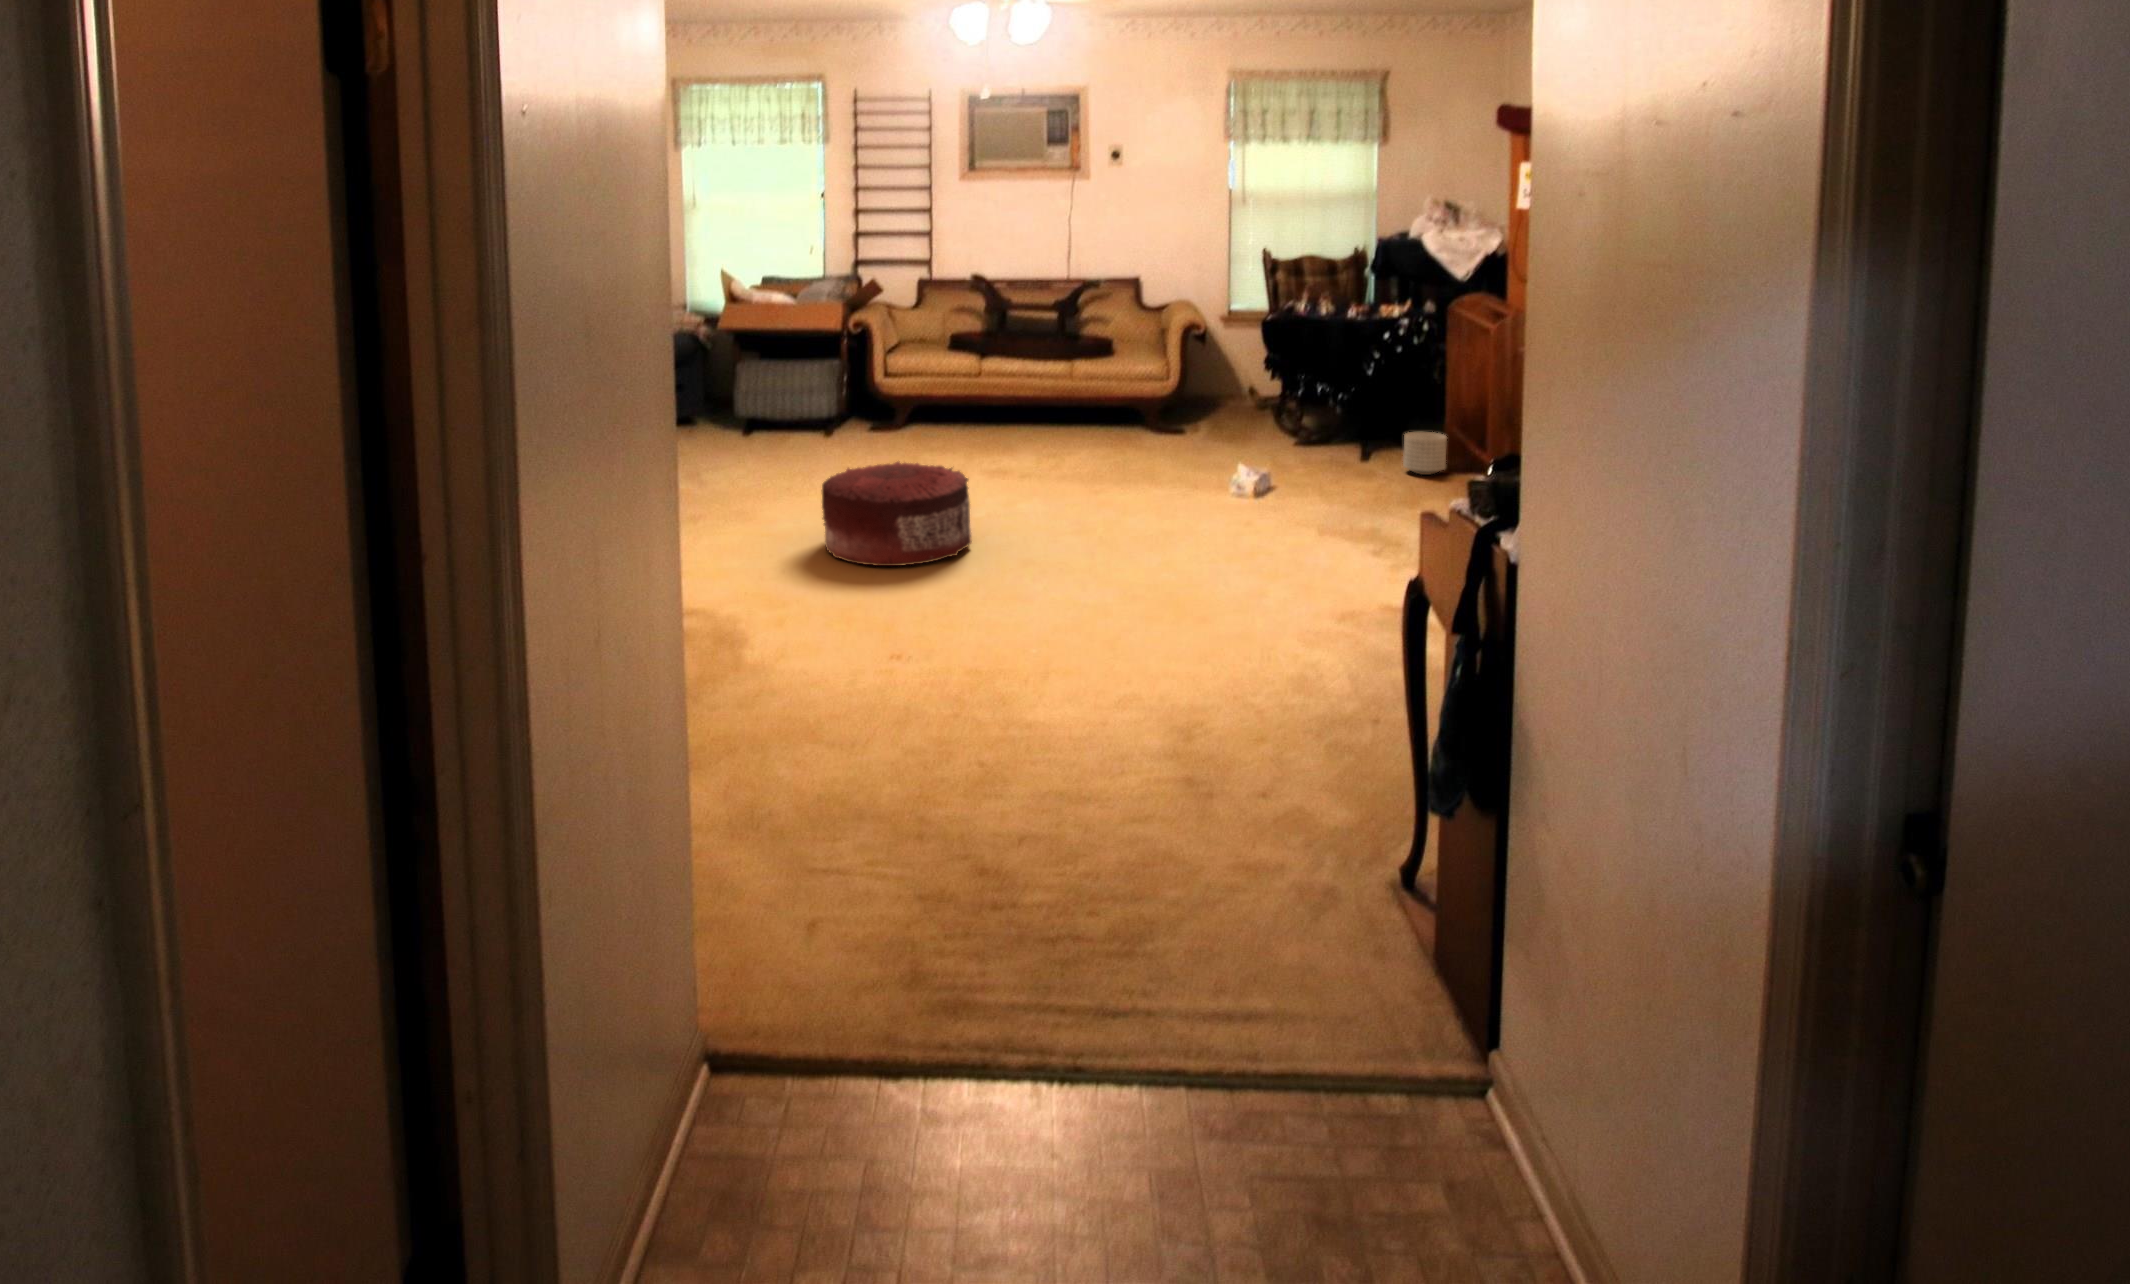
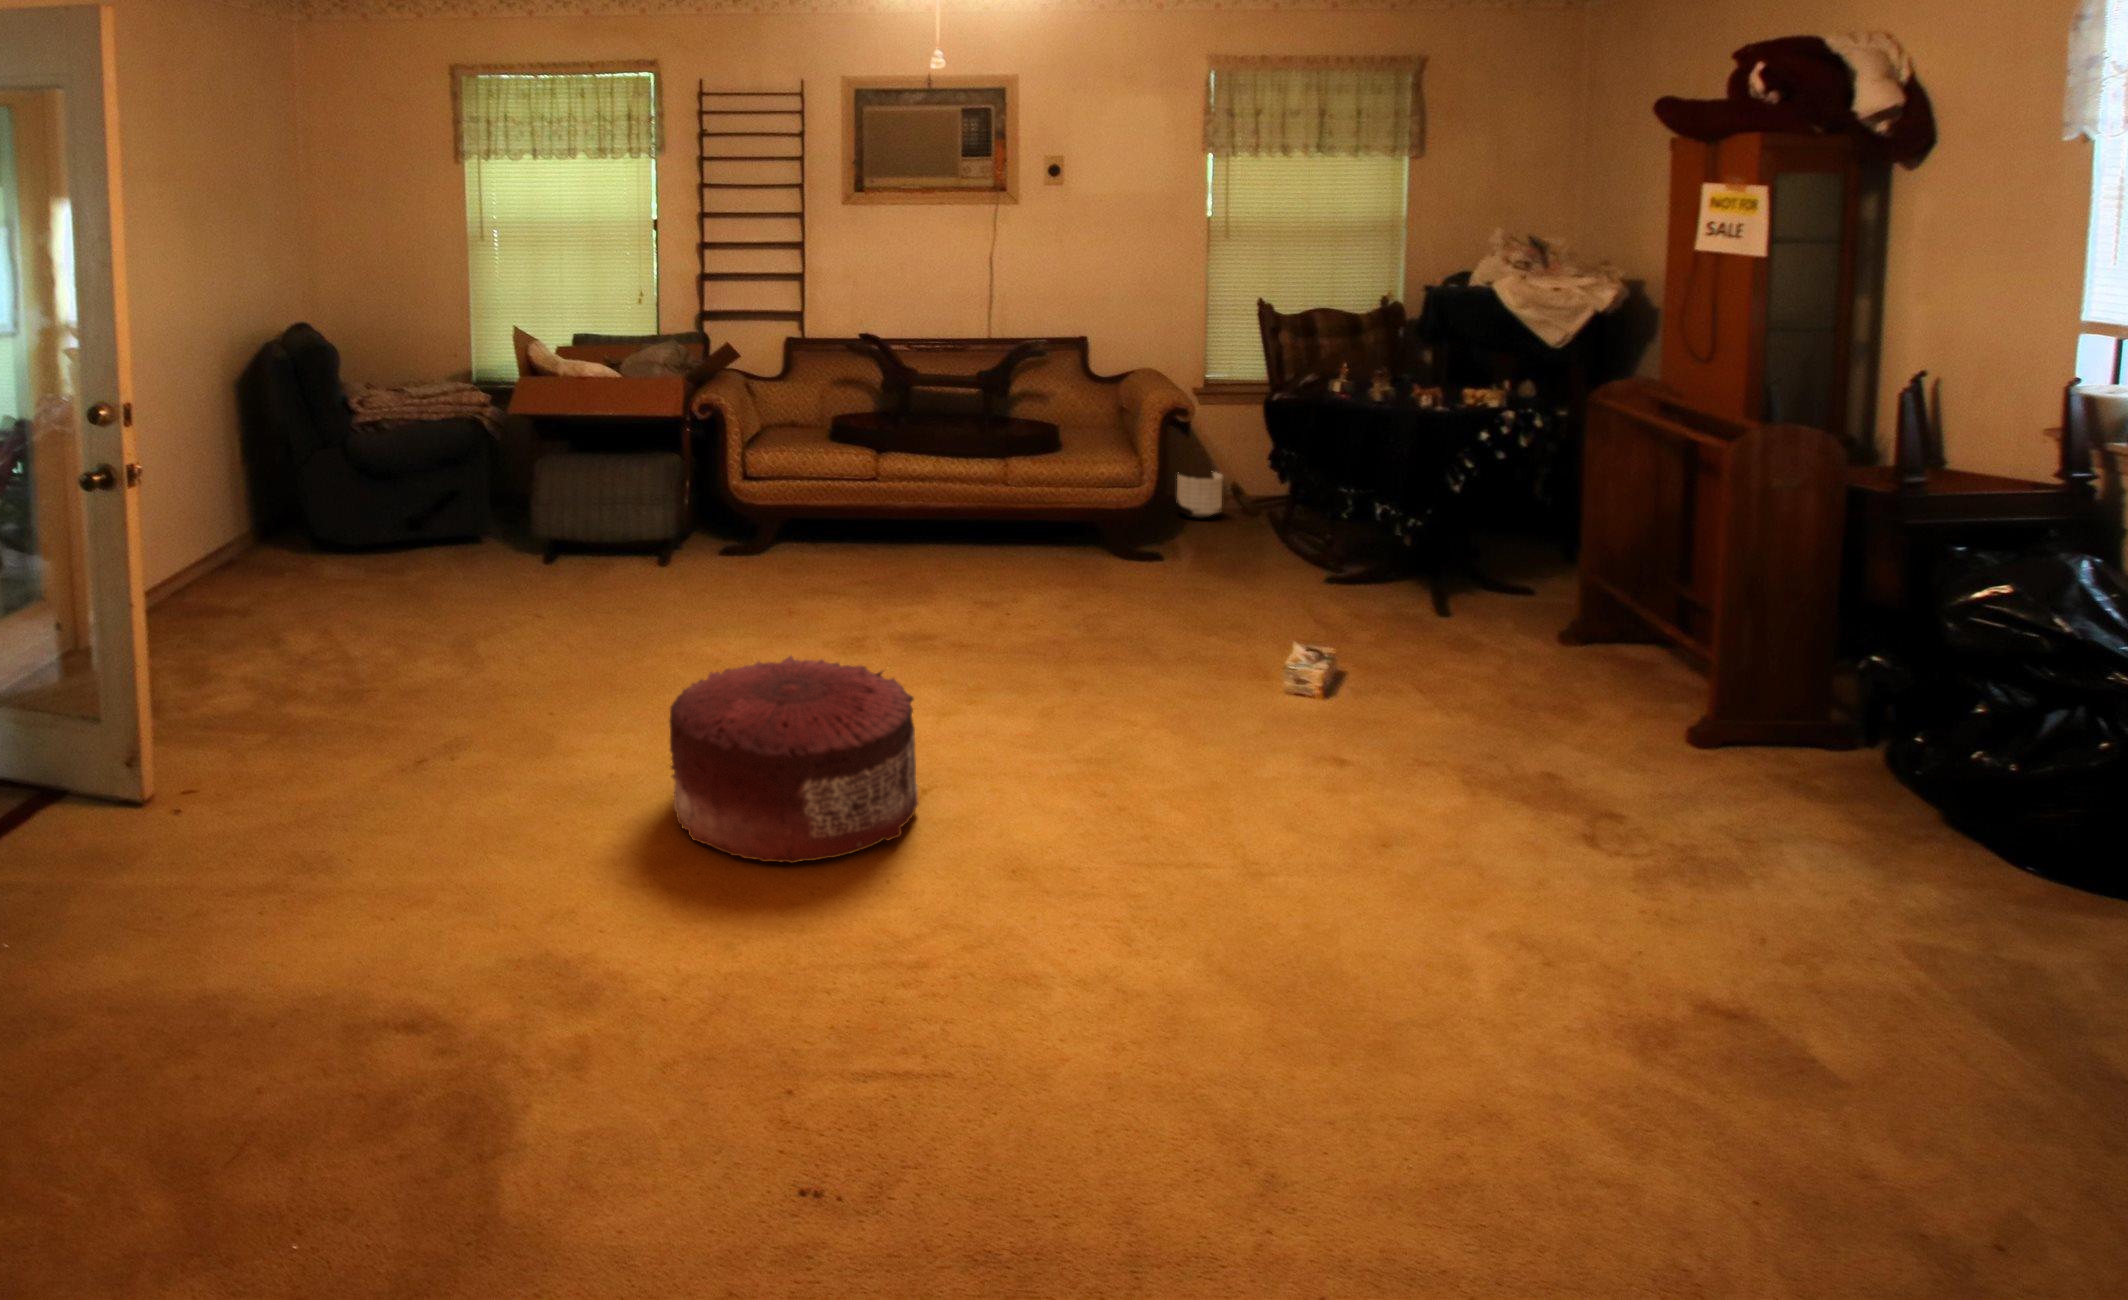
planter: present [1403,432,1447,475] -> present [1177,473,1223,518]

